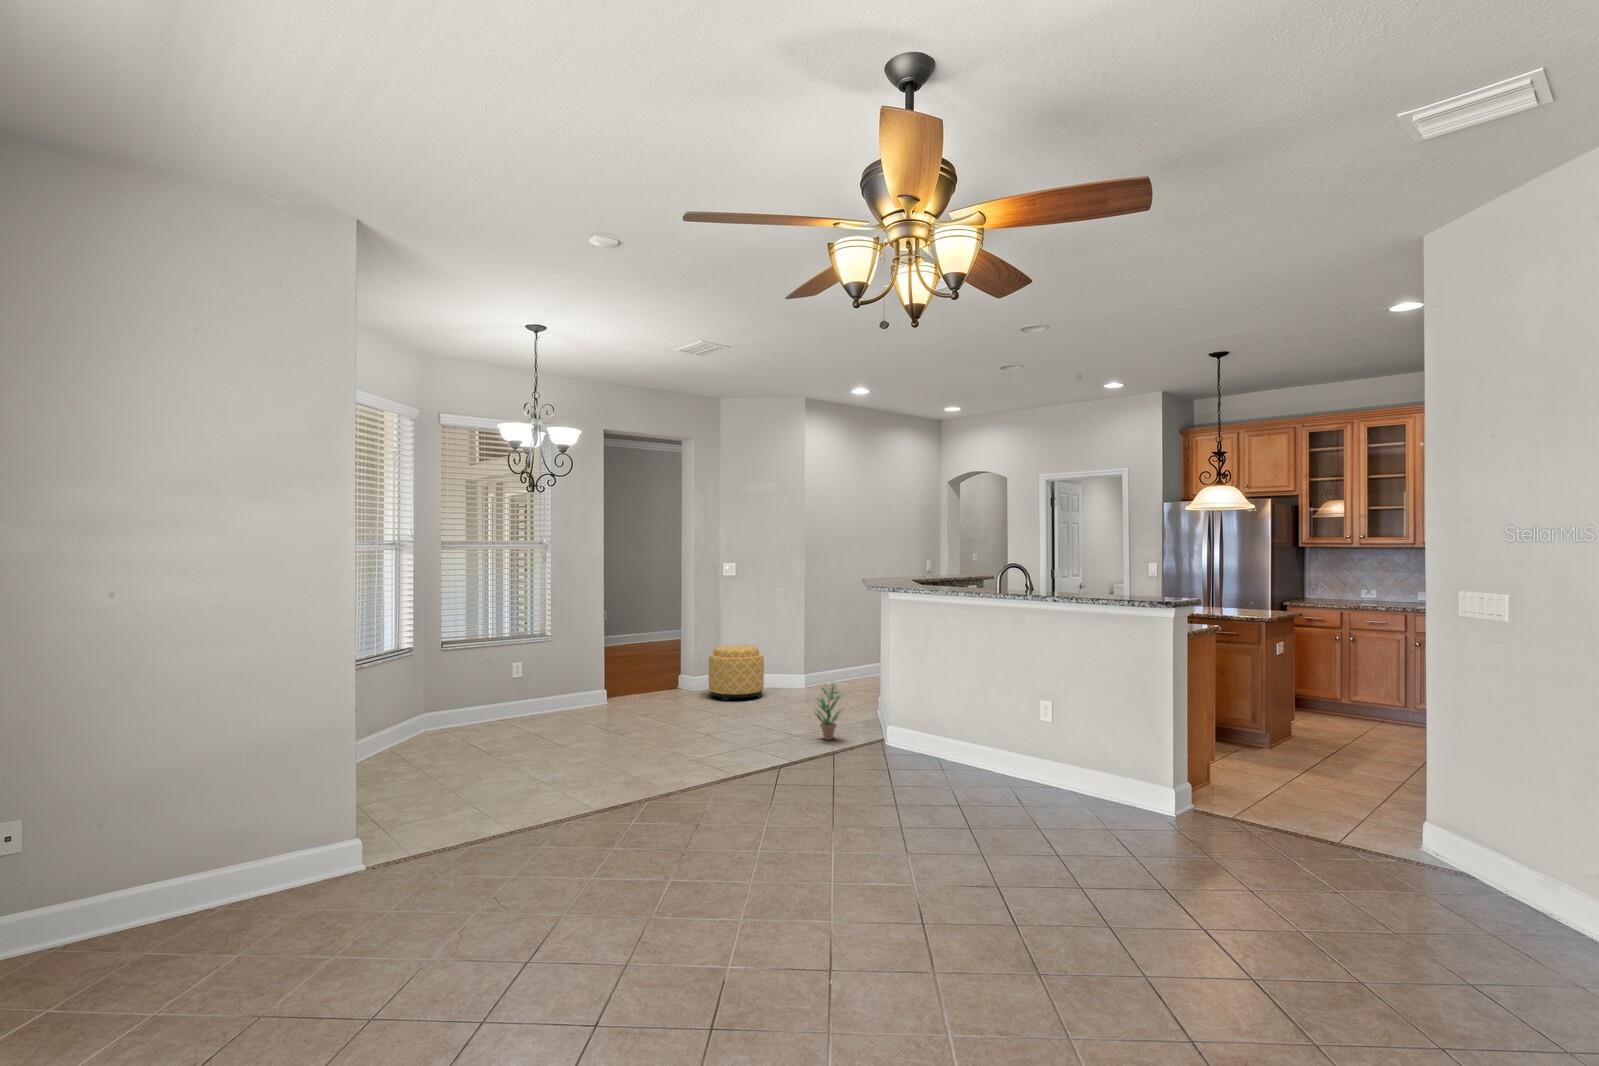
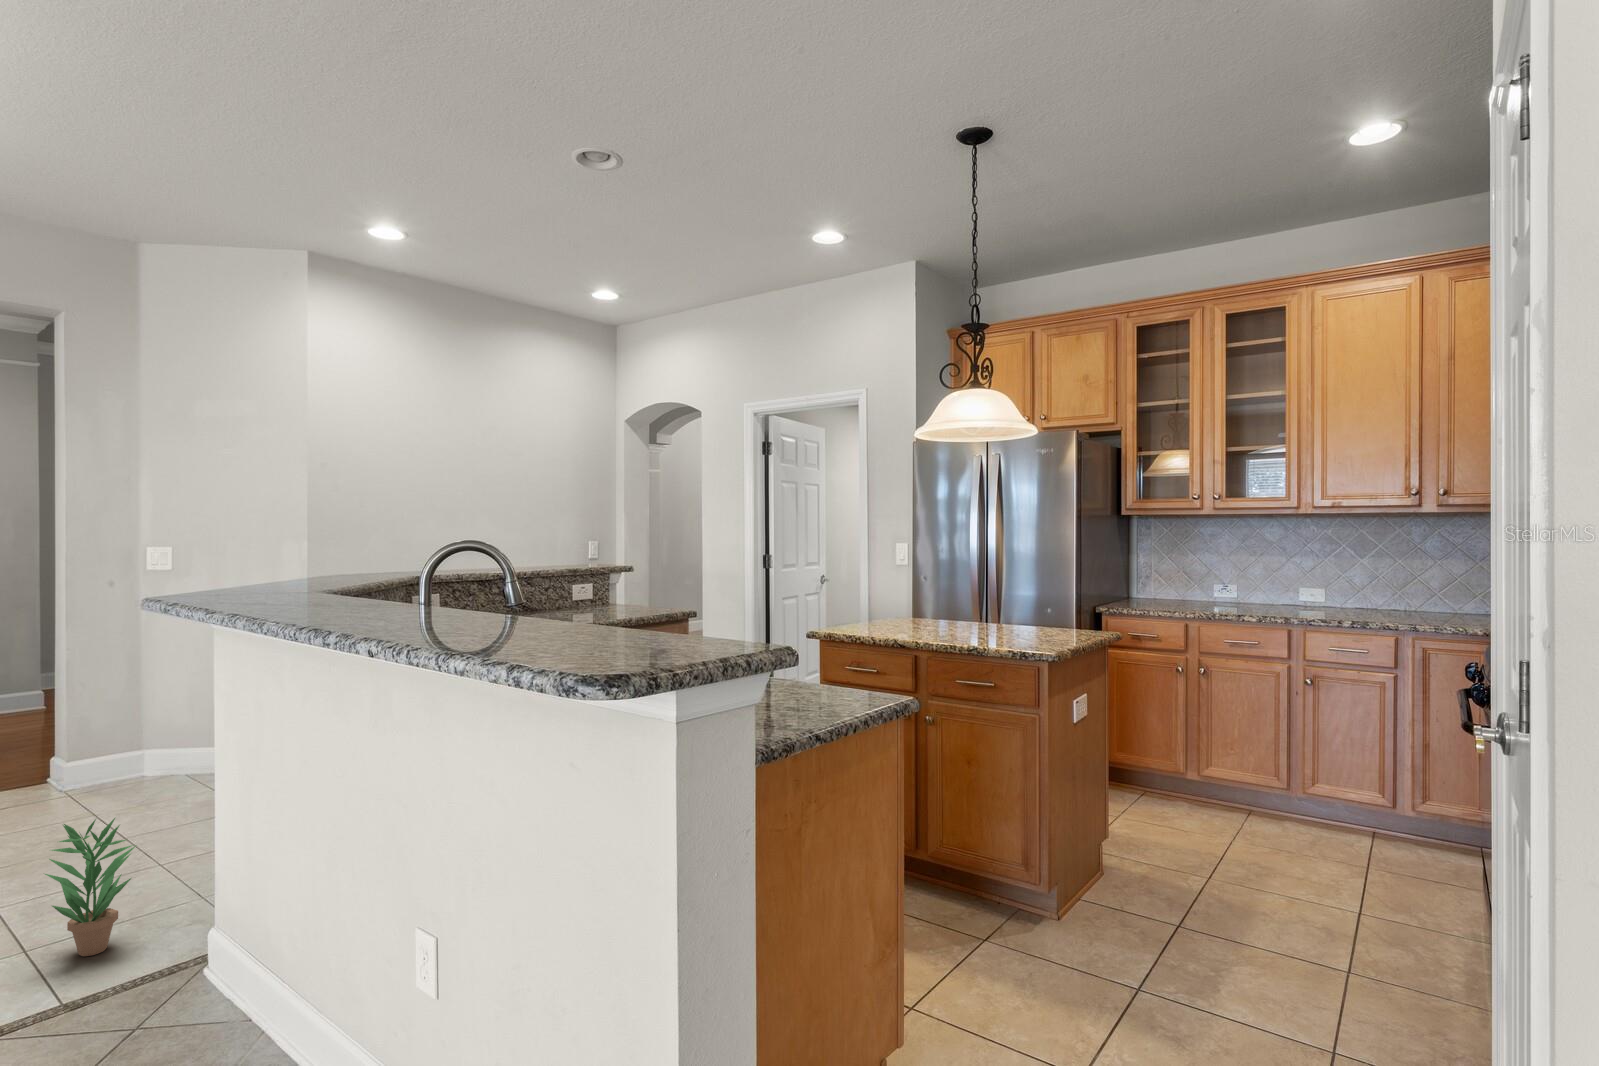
ottoman: present [709,645,764,701] -> none [48,702,185,820]

